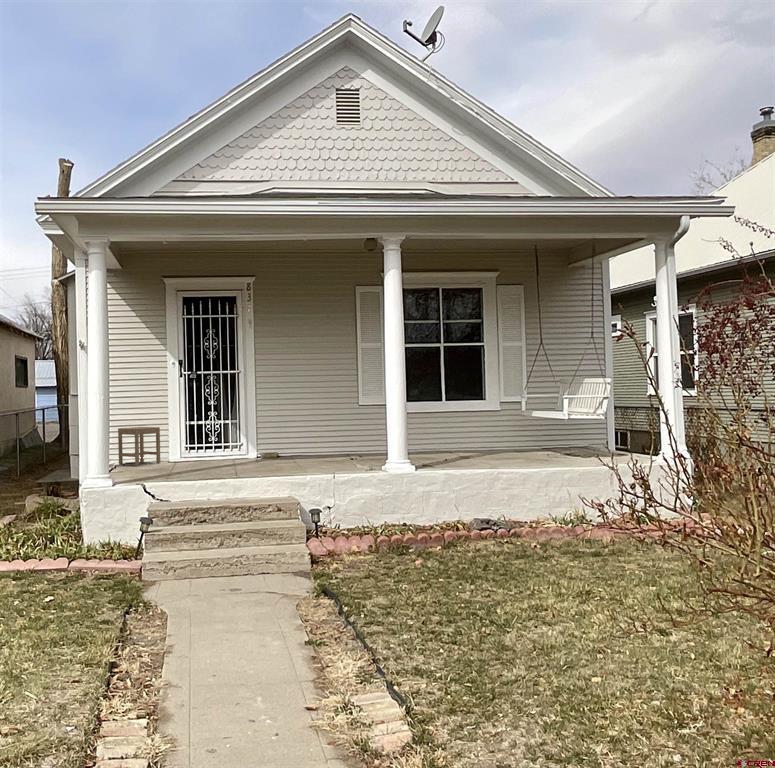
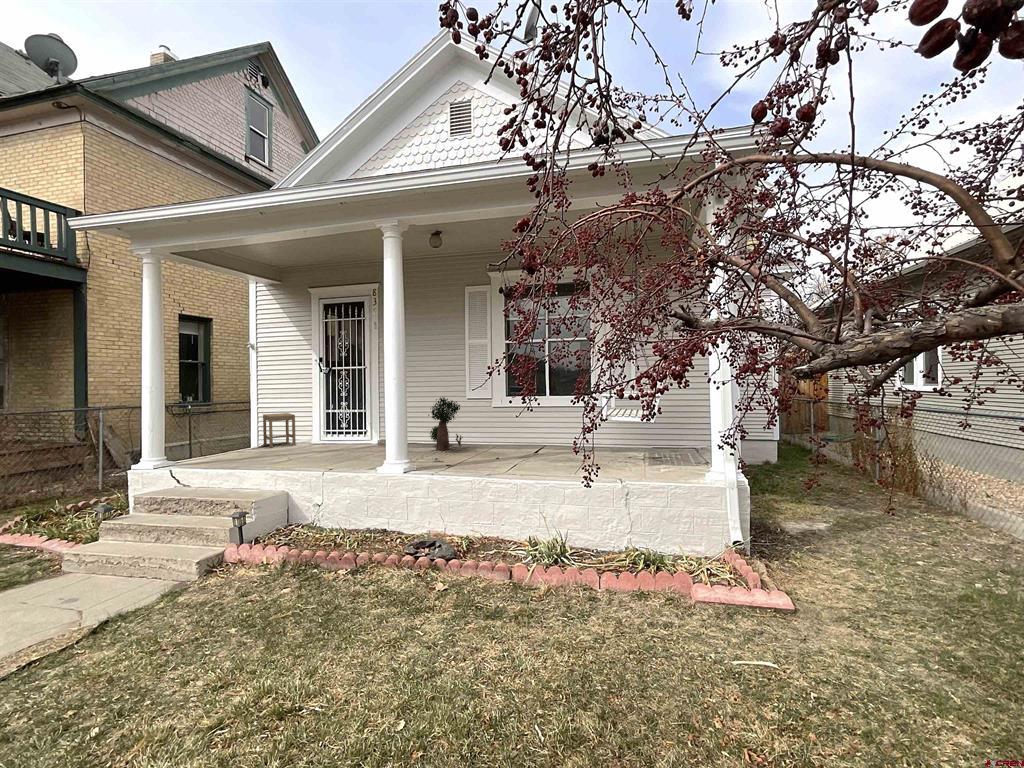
potted plant: none [321,400,360,457] -> present [428,397,463,450]

